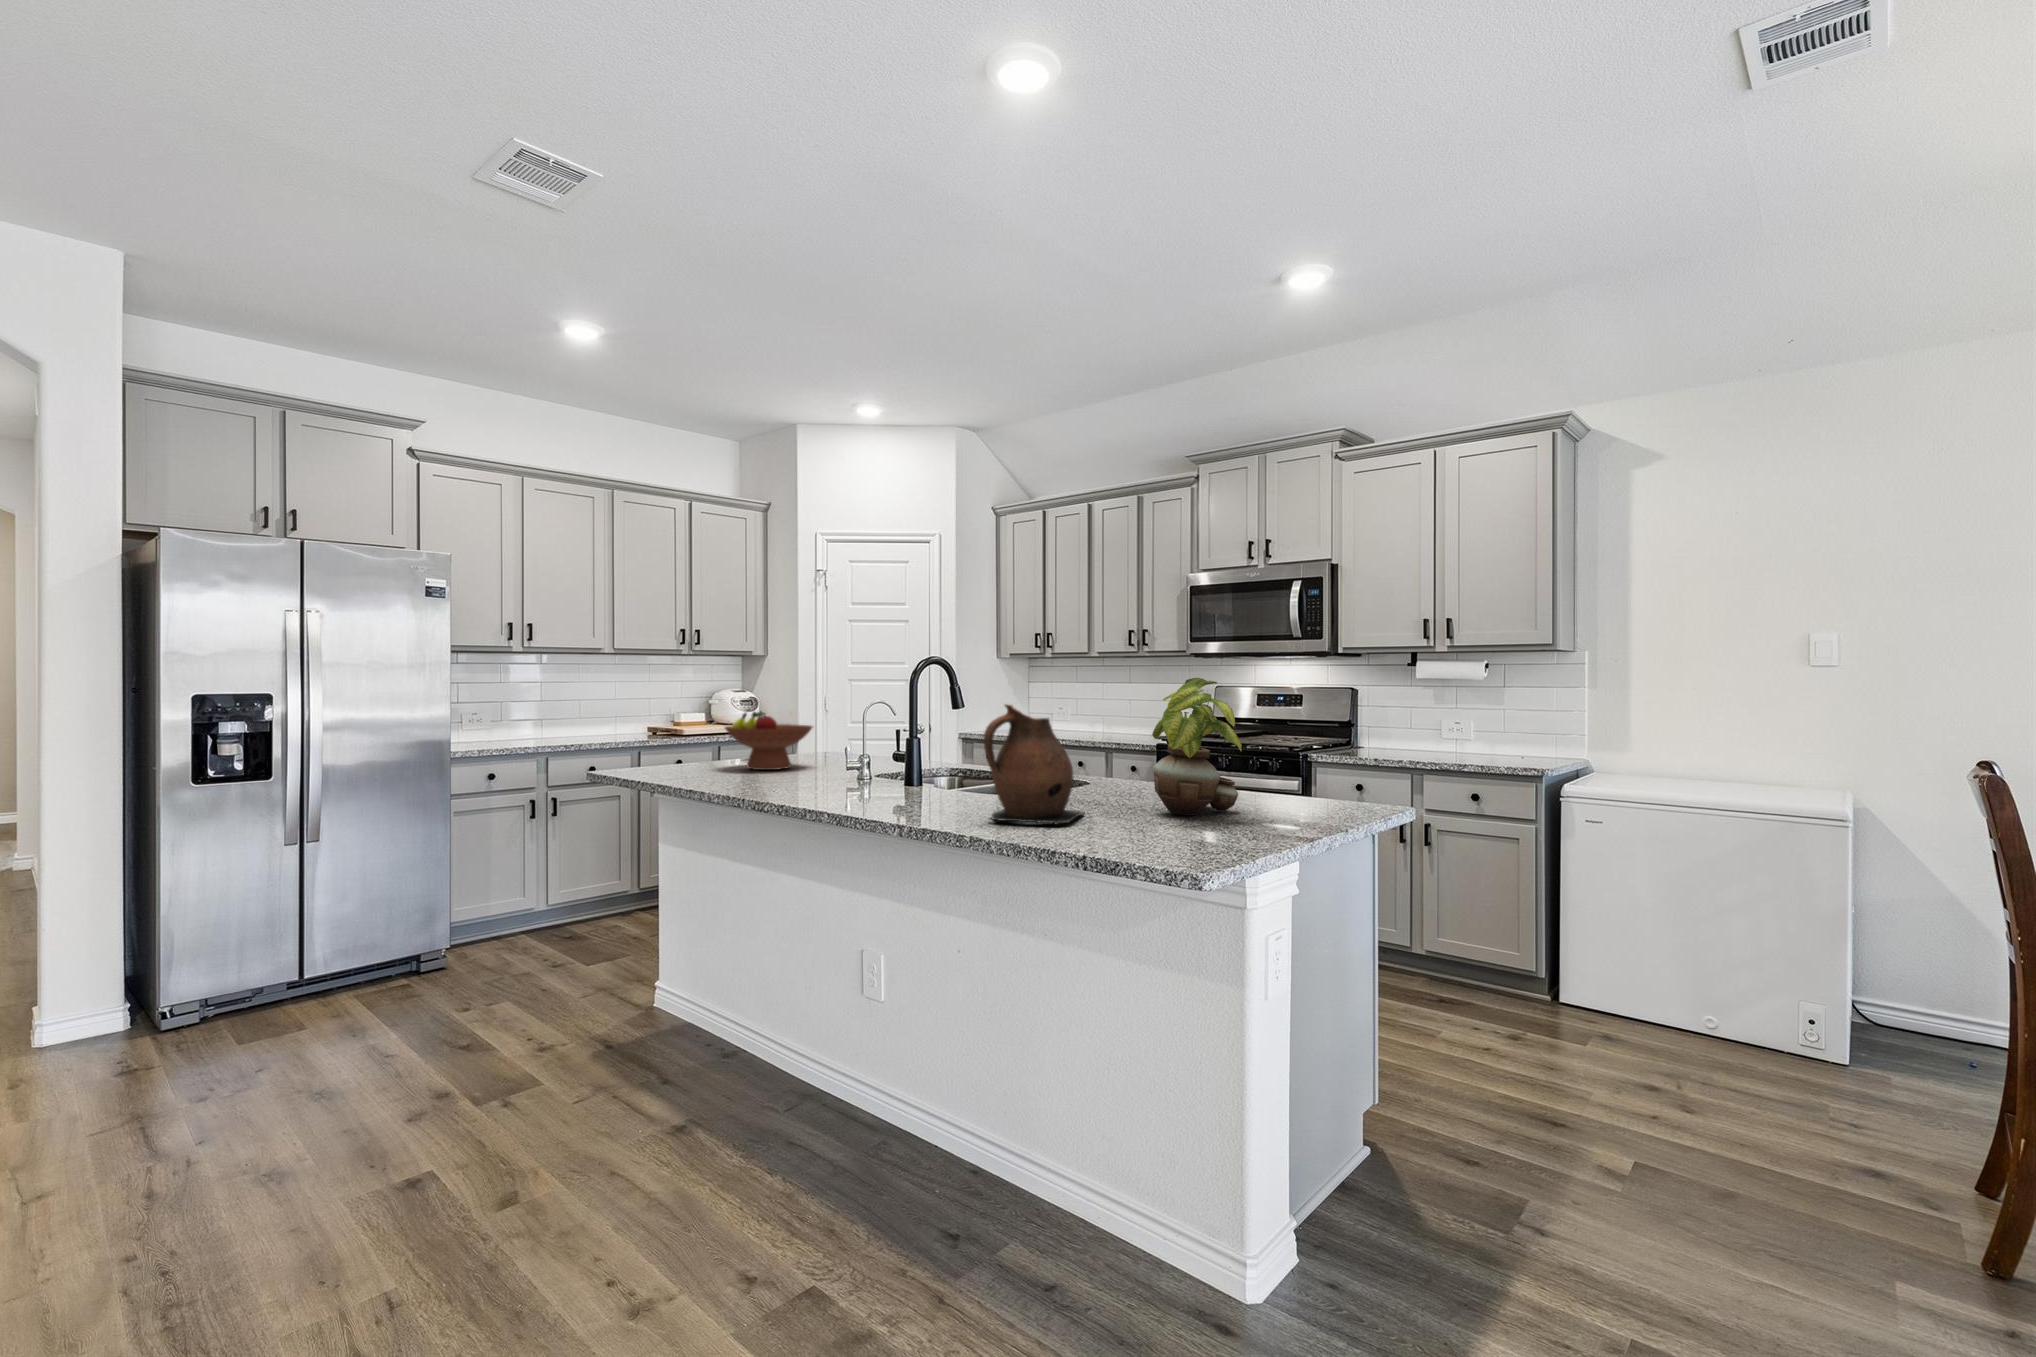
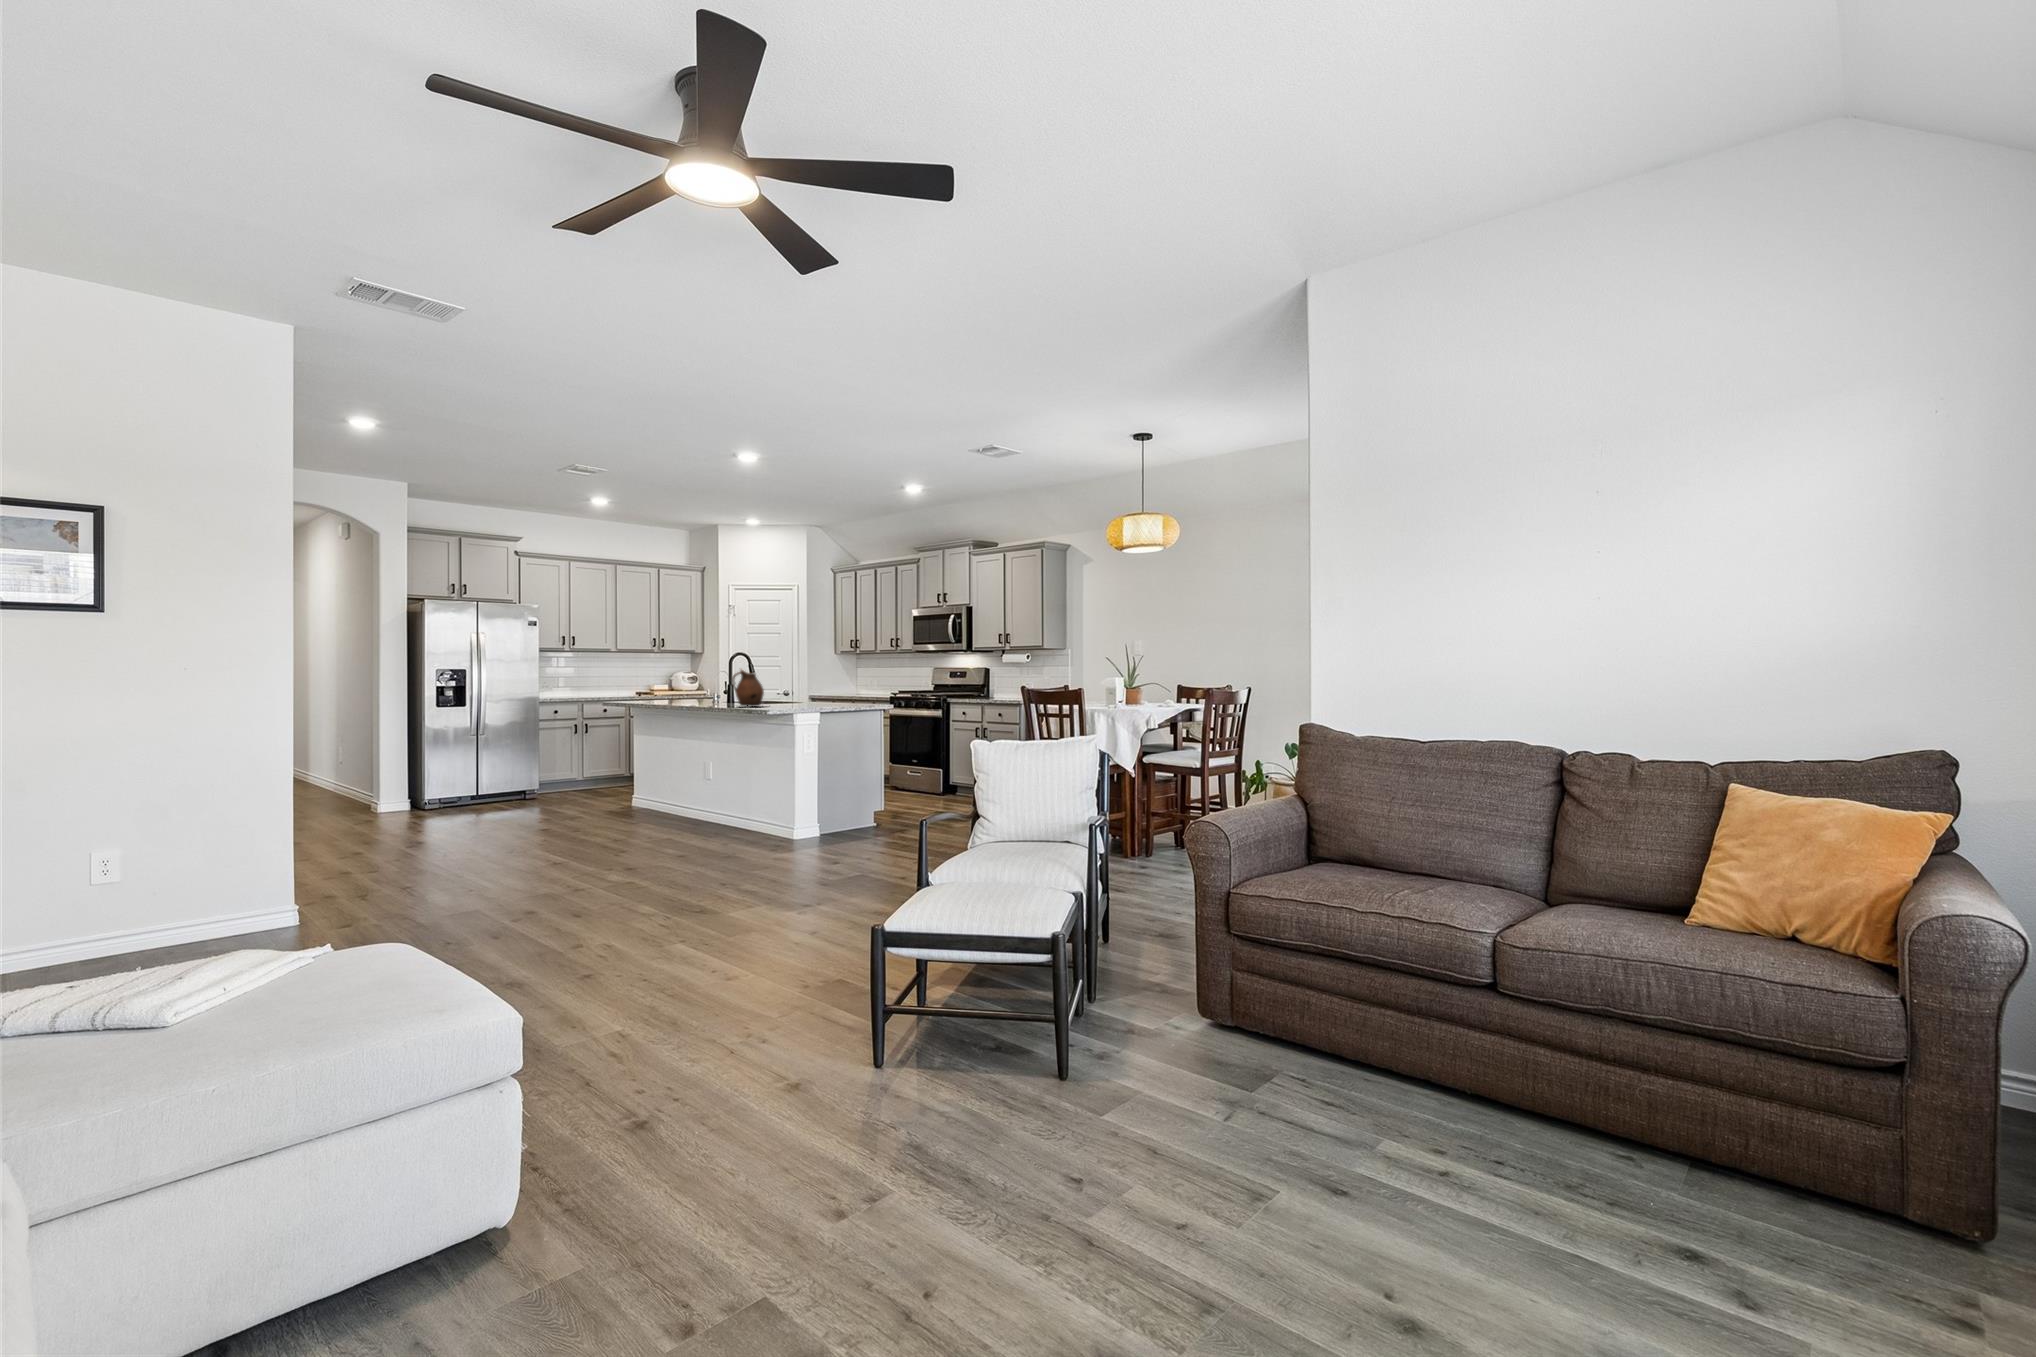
potted plant: present [1152,678,1242,815] -> none [788,659,826,706]
fruit bowl: present [725,712,813,770] -> none [660,676,700,701]

